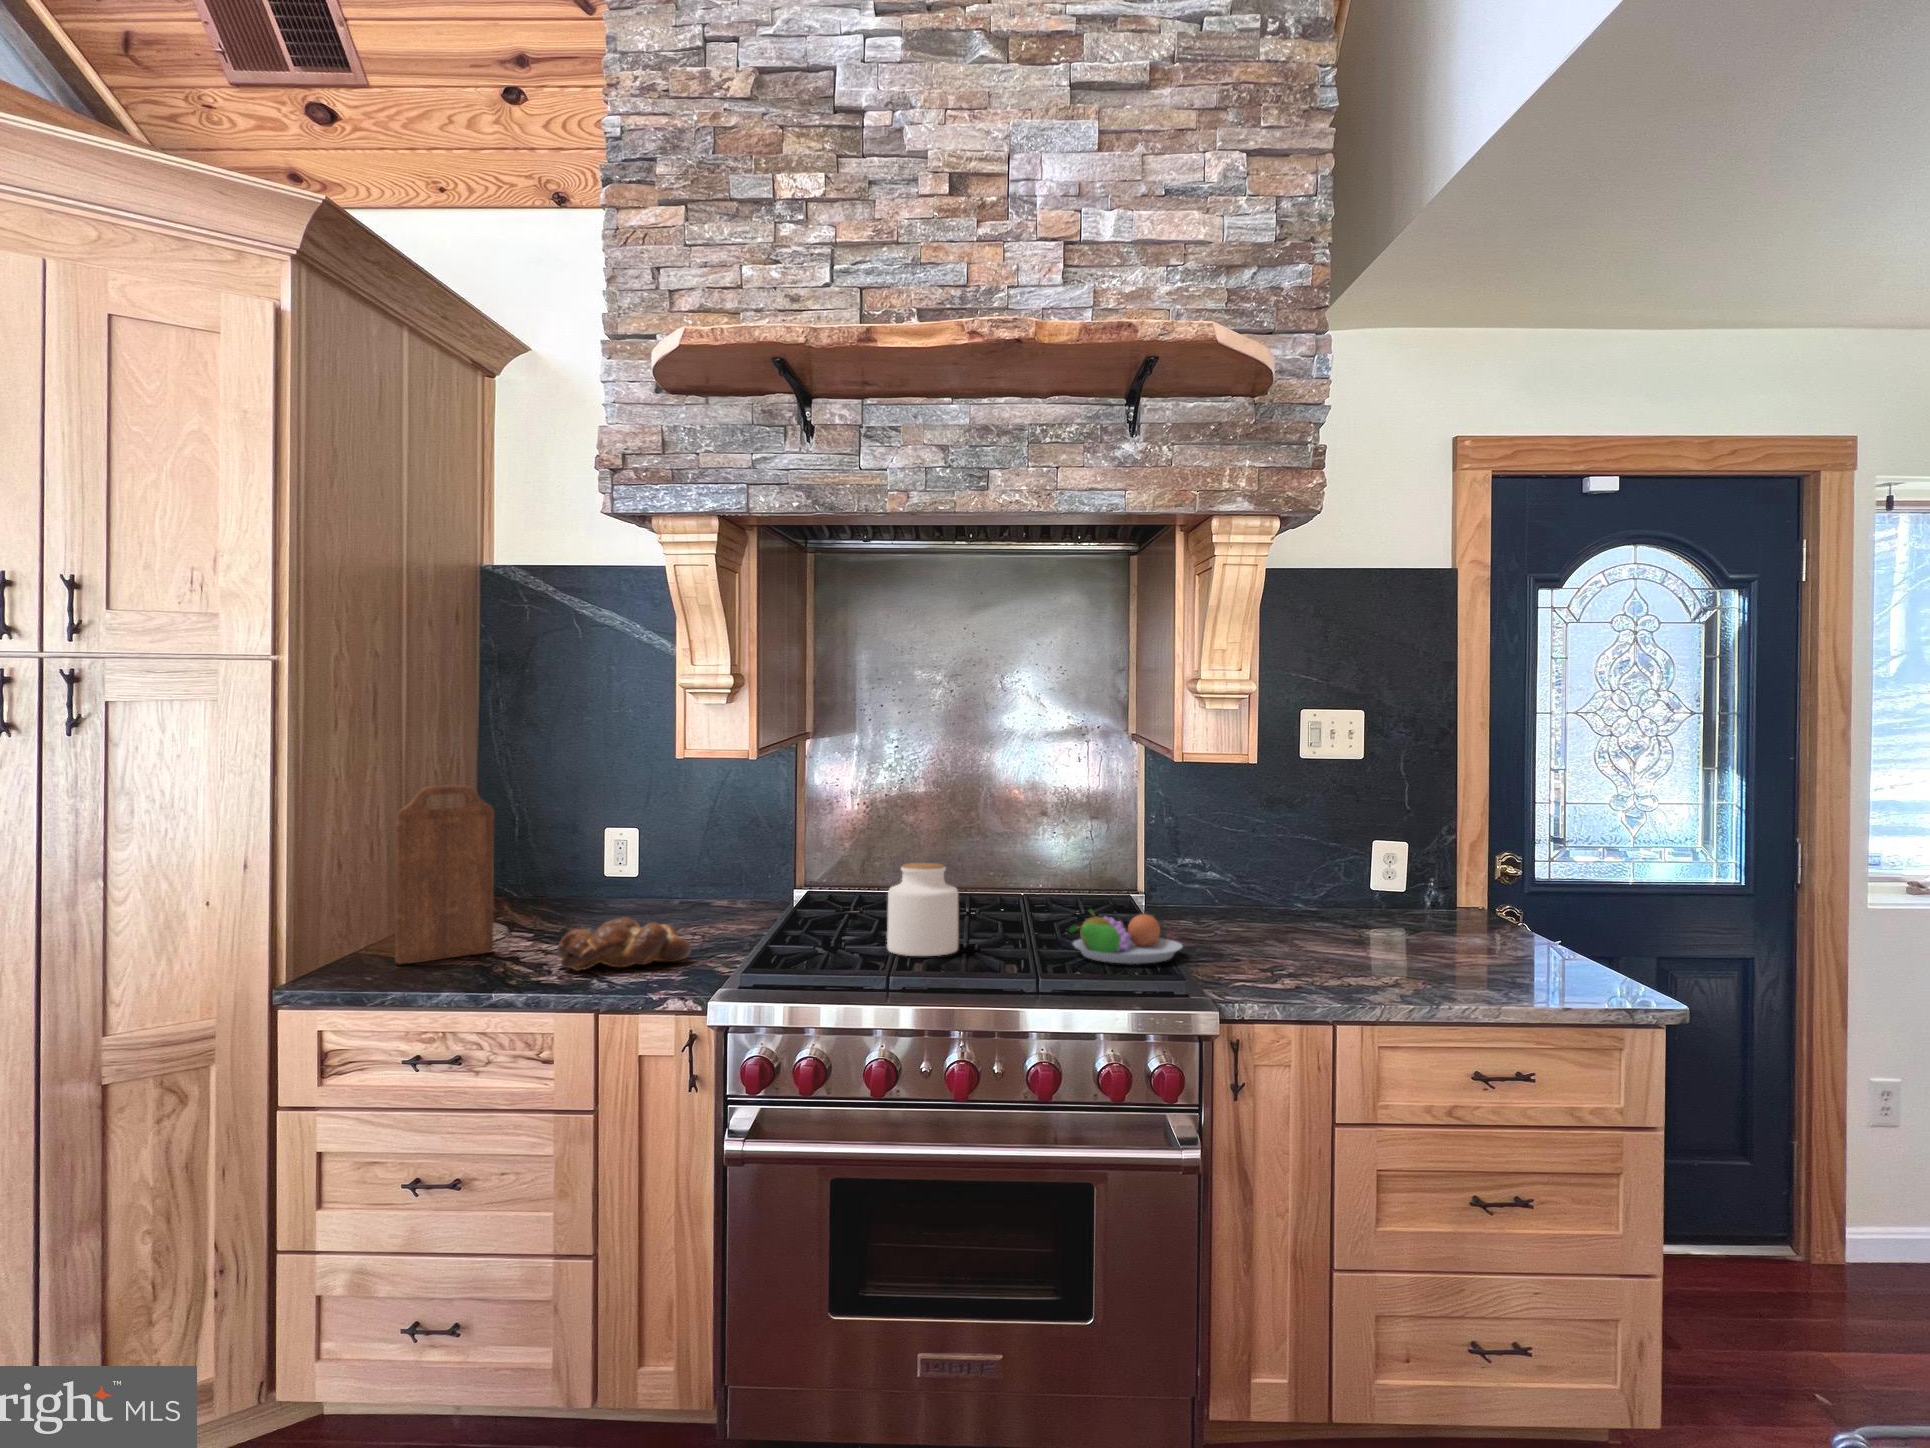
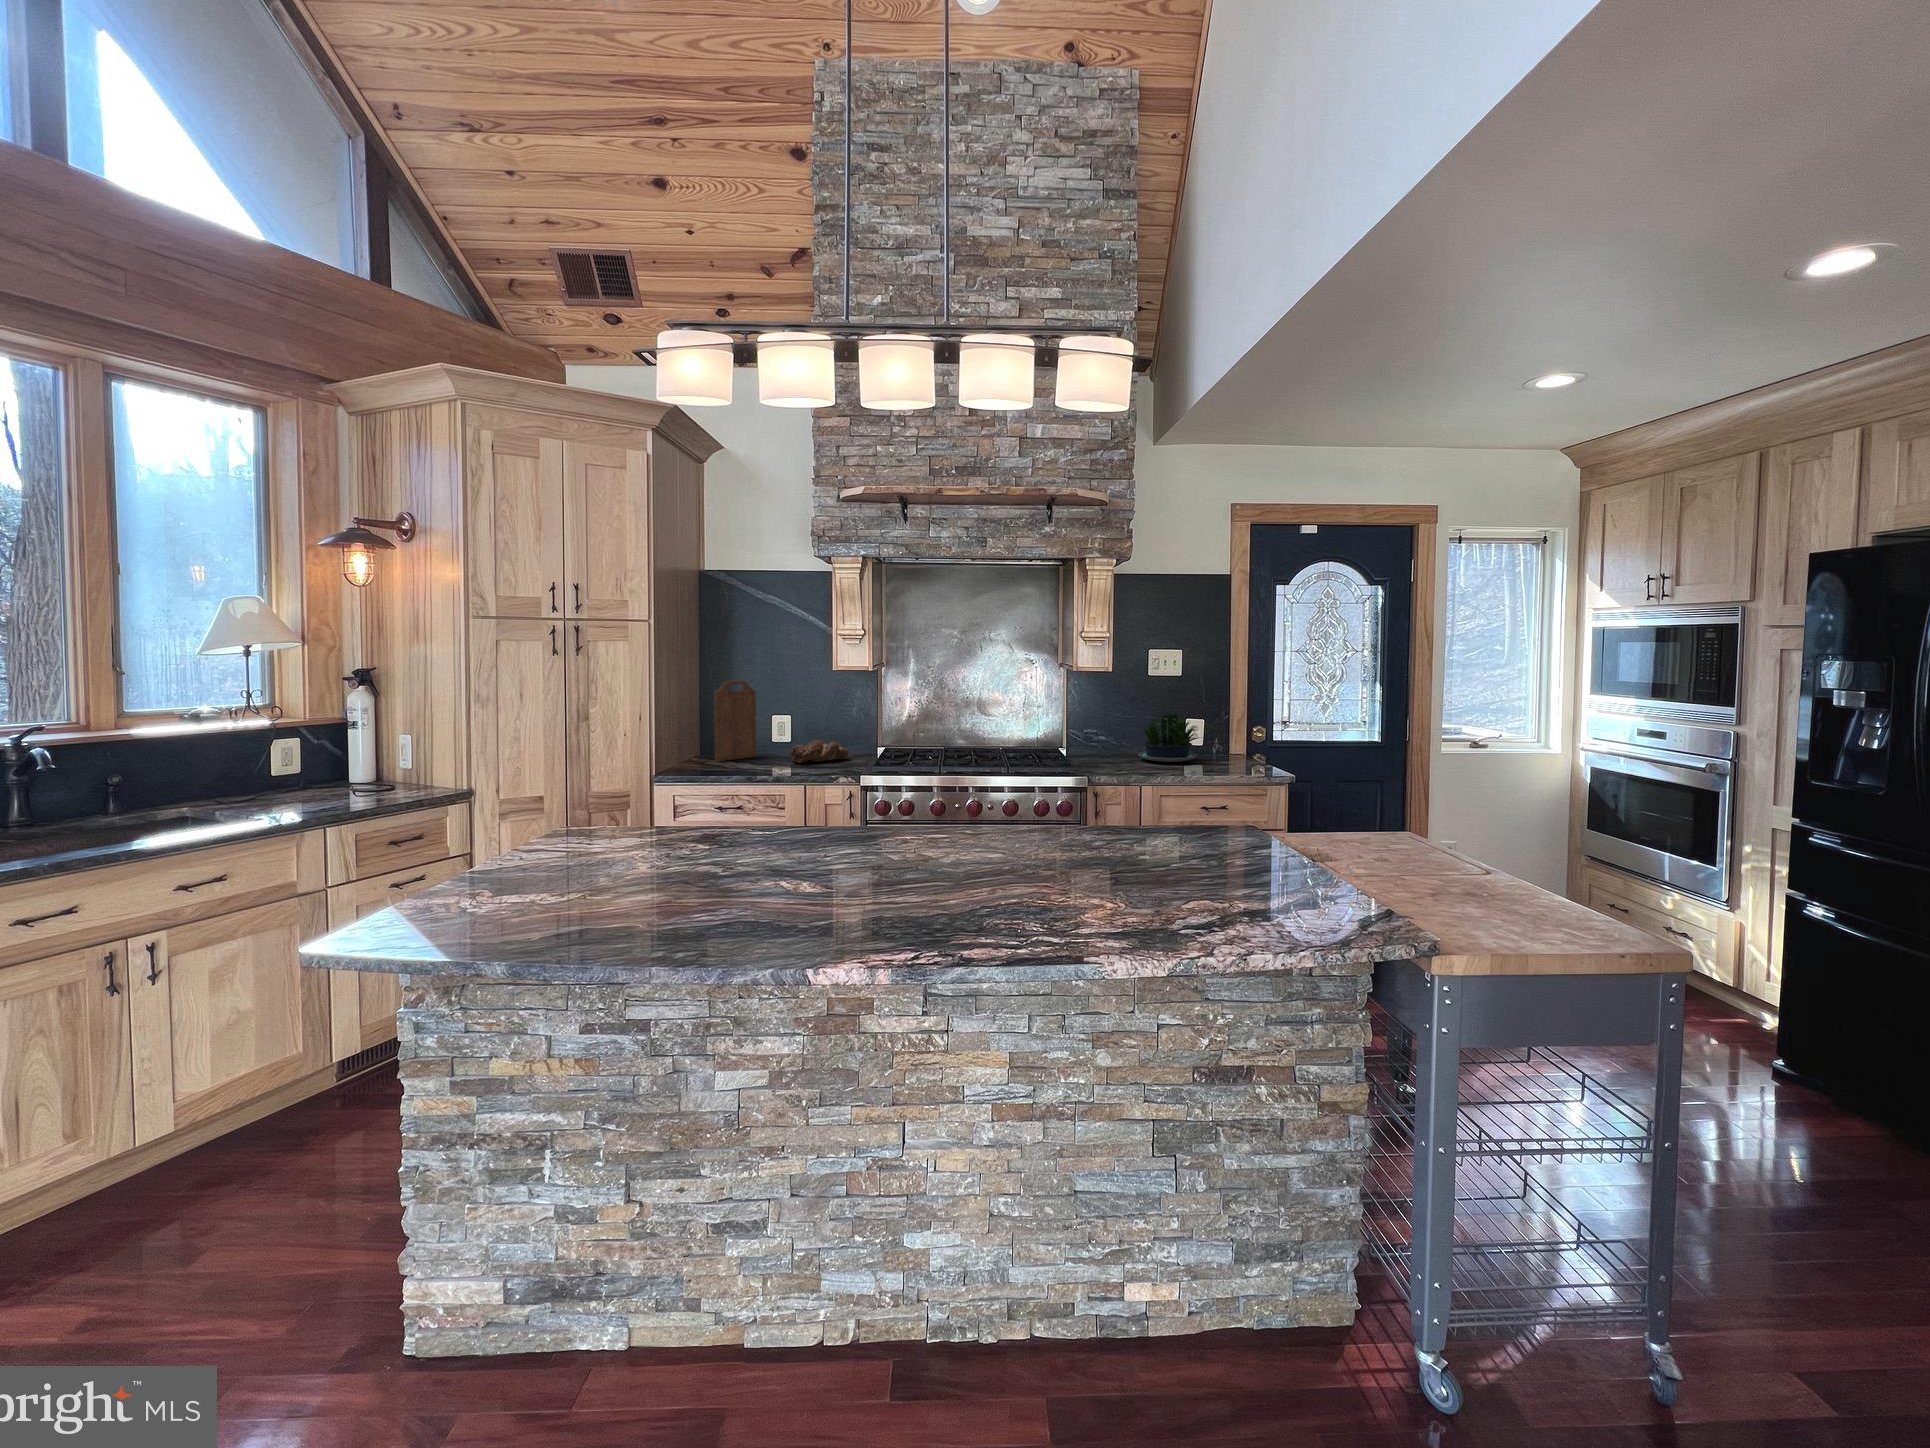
jar: present [887,863,958,956] -> none [937,715,969,756]
potted plant: none [1335,867,1496,979] -> present [1138,713,1199,762]
fruit bowl: present [1069,909,1182,964] -> none [1020,735,1071,758]

